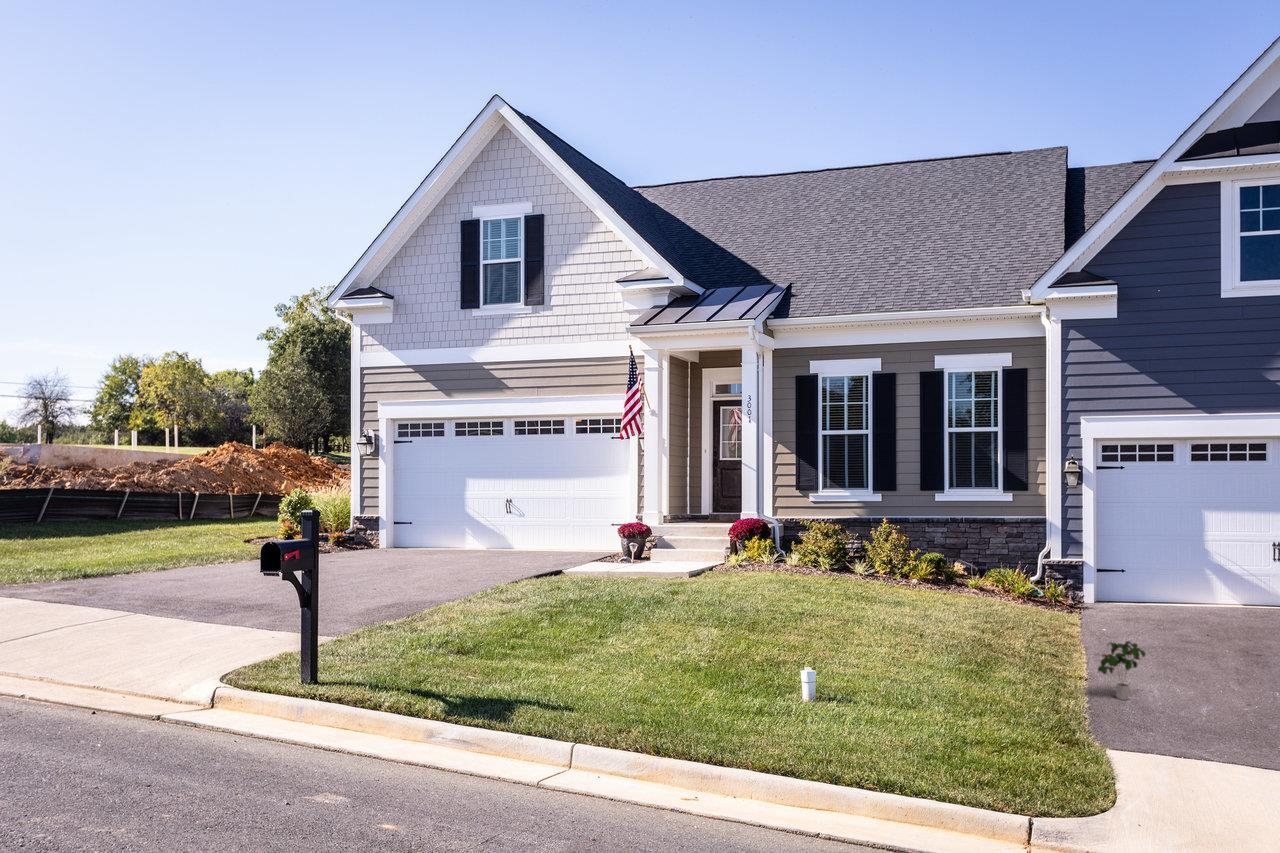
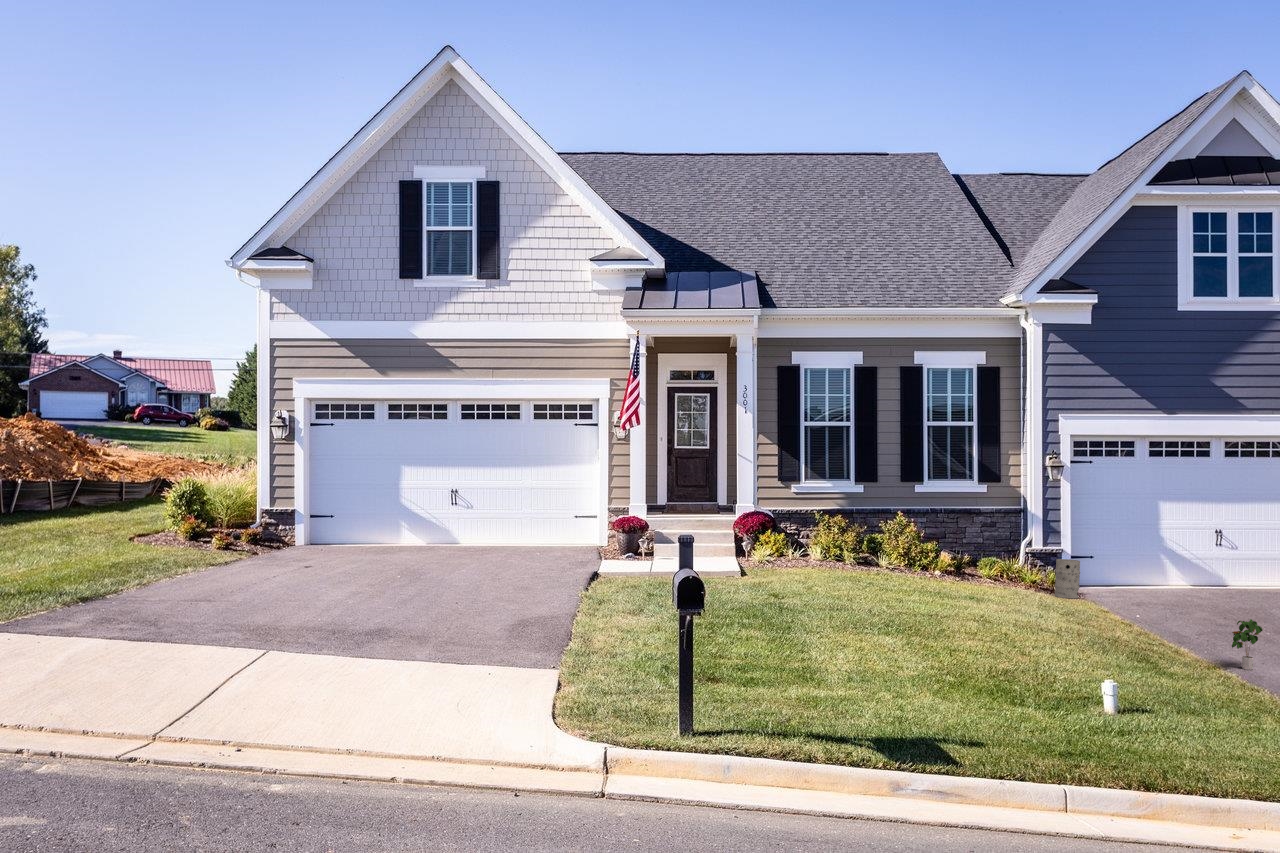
trash can: none [1043,572,1071,614] -> present [1055,559,1080,598]

